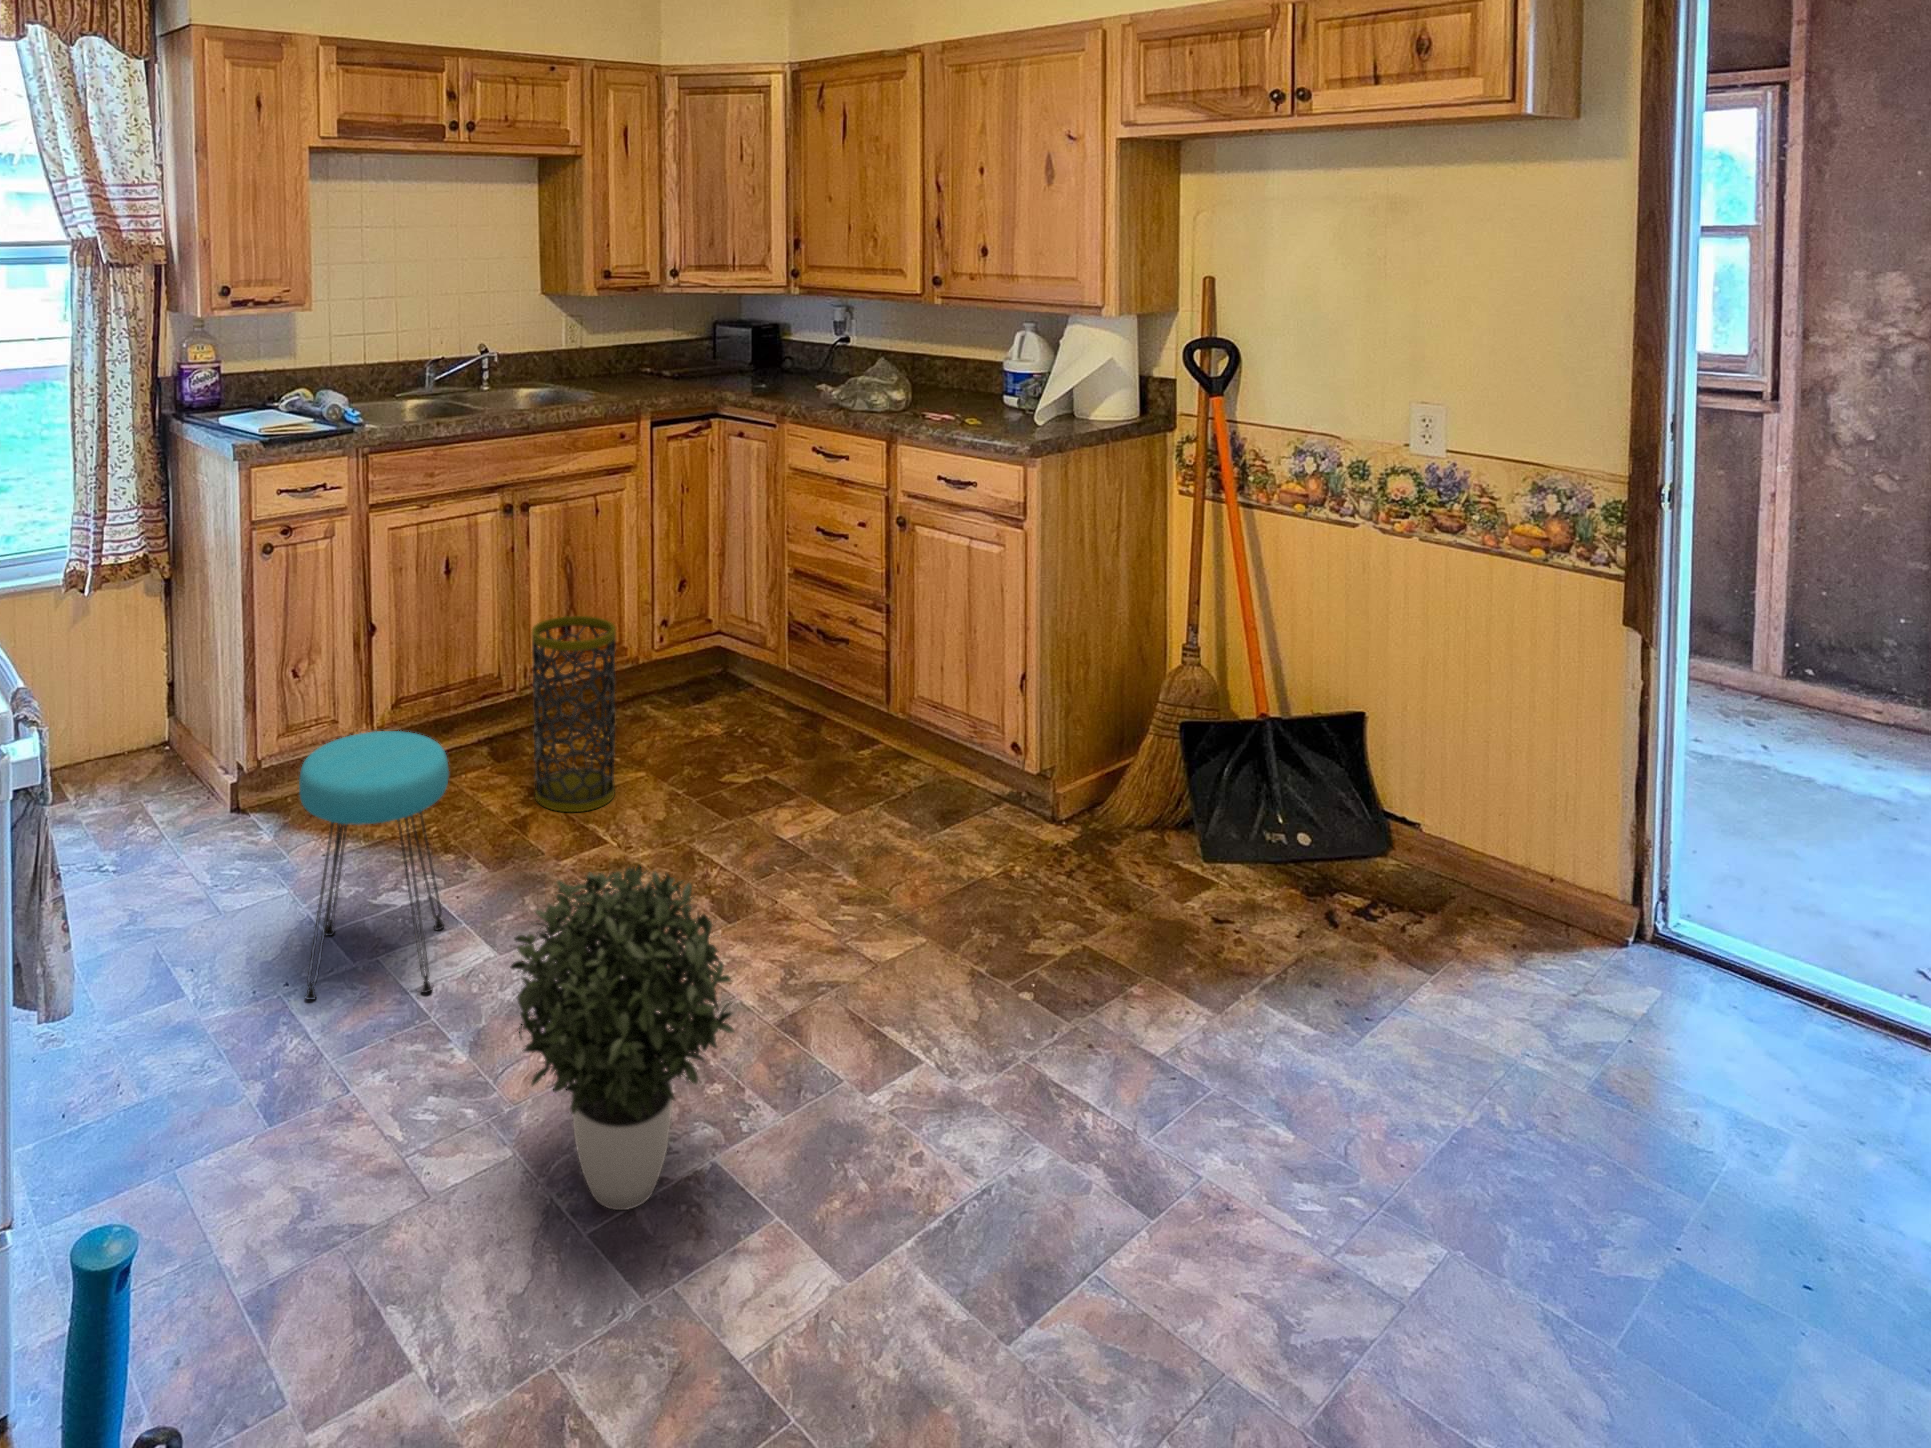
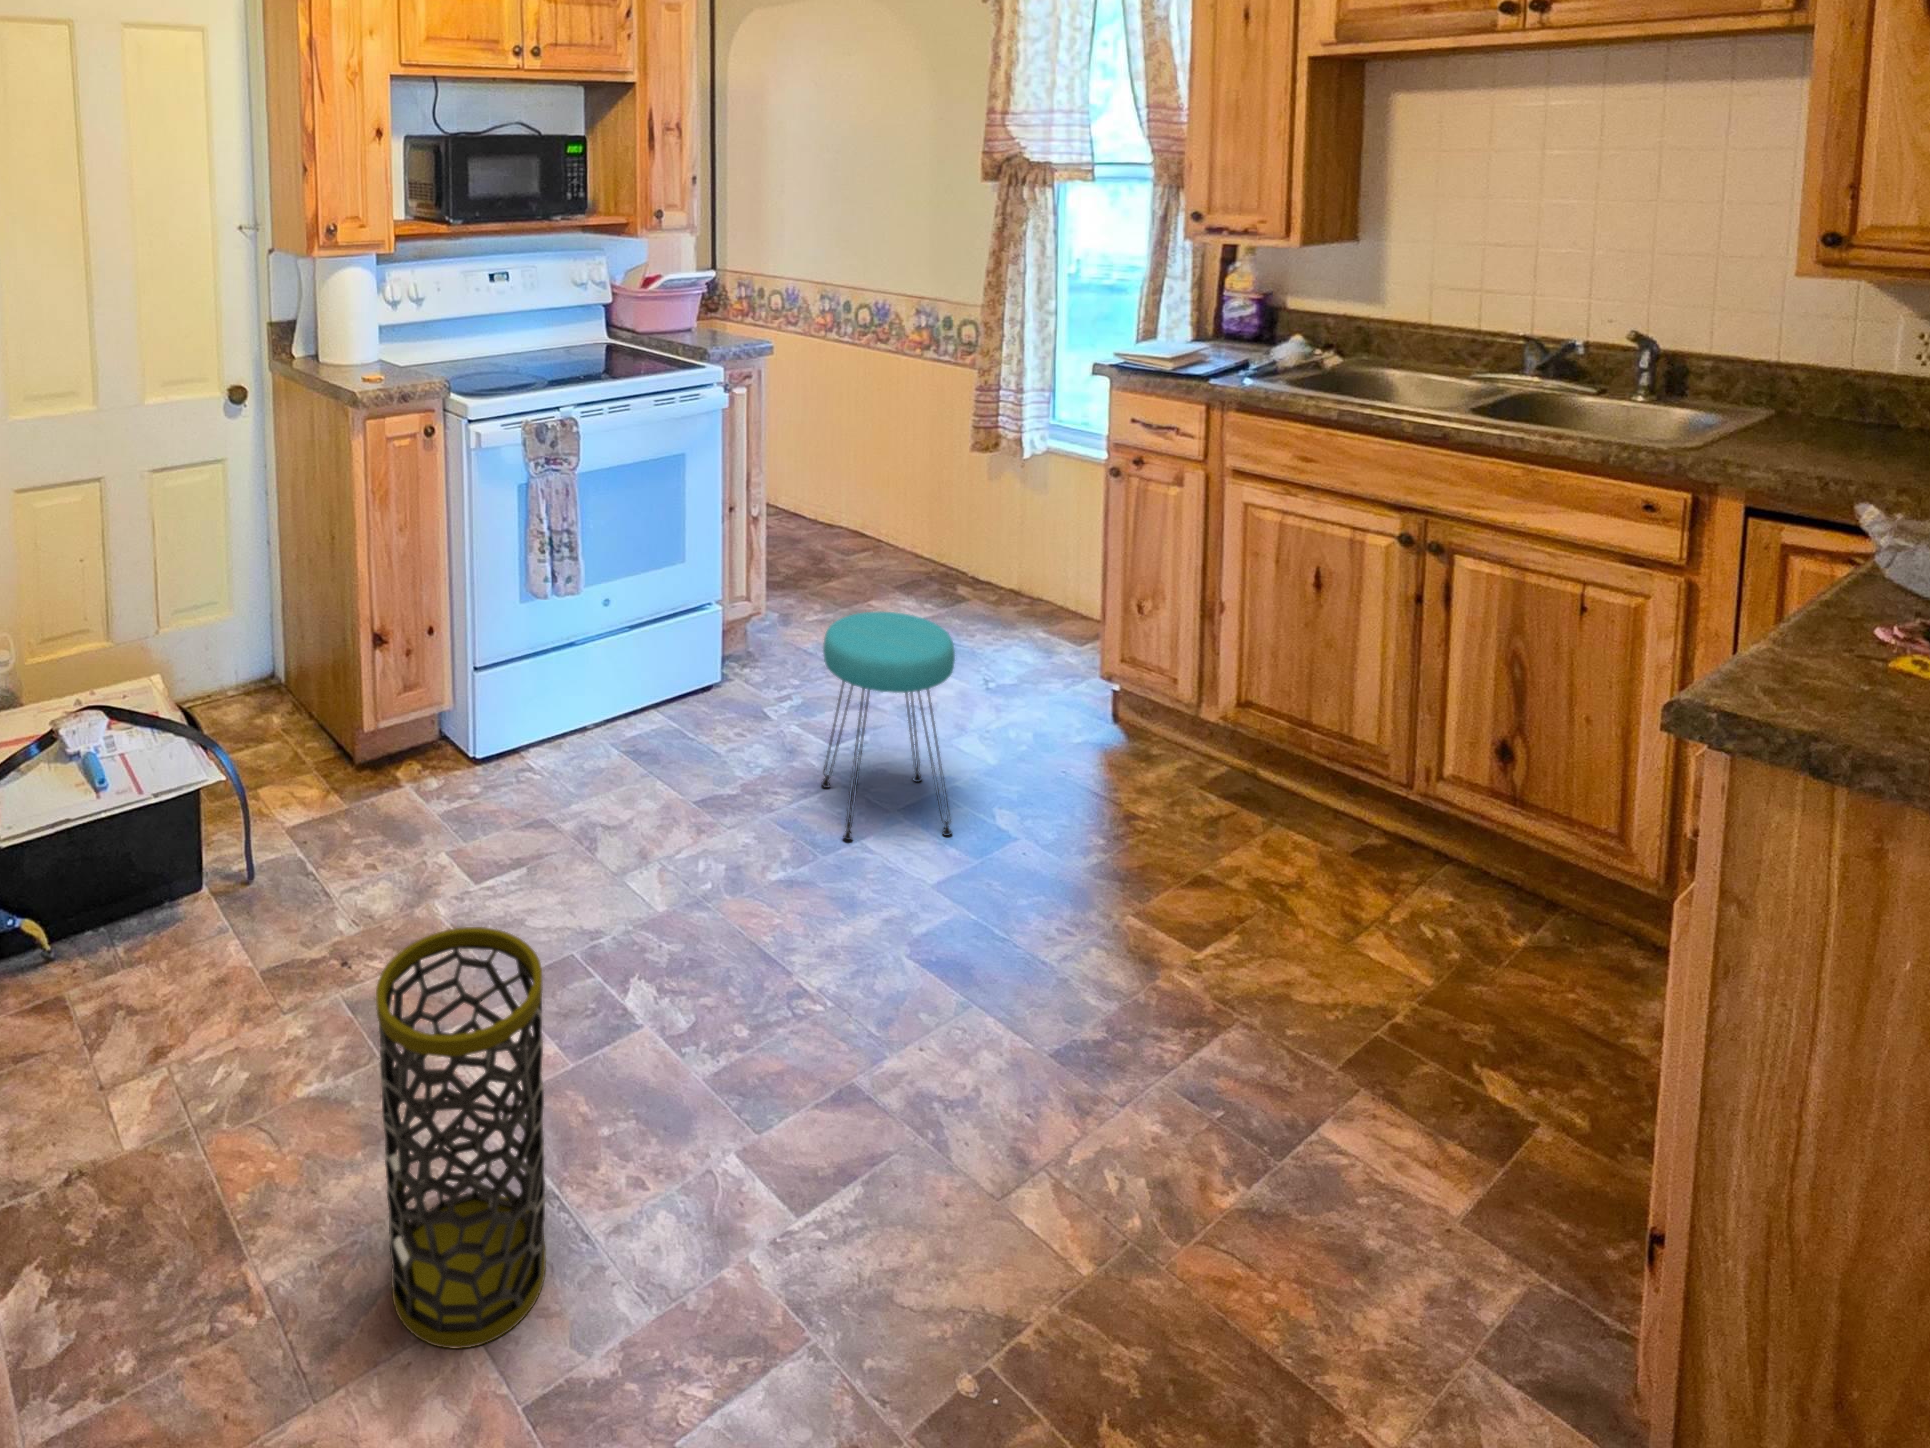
trash can: present [532,616,616,812] -> present [376,927,546,1349]
potted plant: present [511,865,734,1210] -> none [516,706,707,983]

